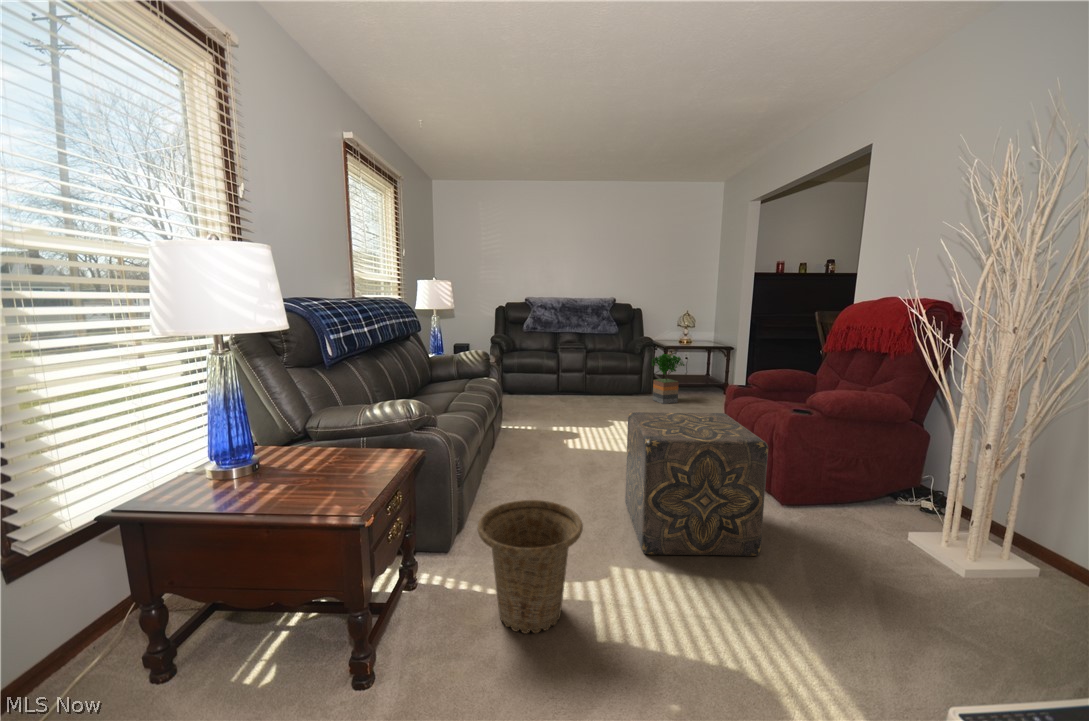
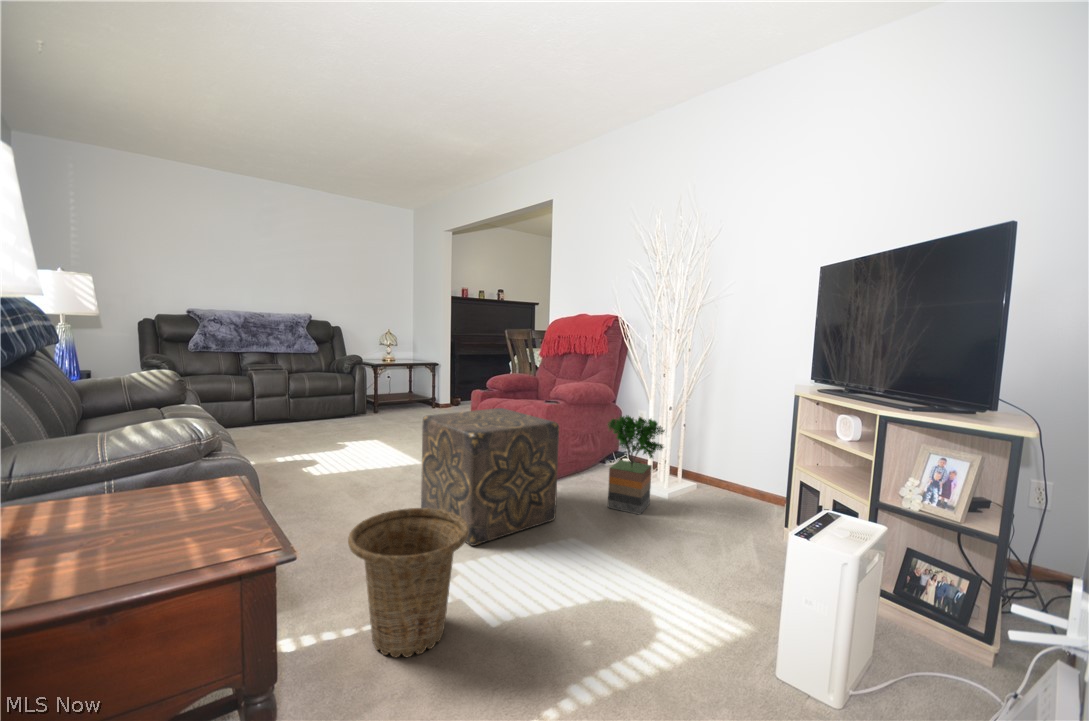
potted tree: present [652,354,685,404] -> present [608,416,665,515]

